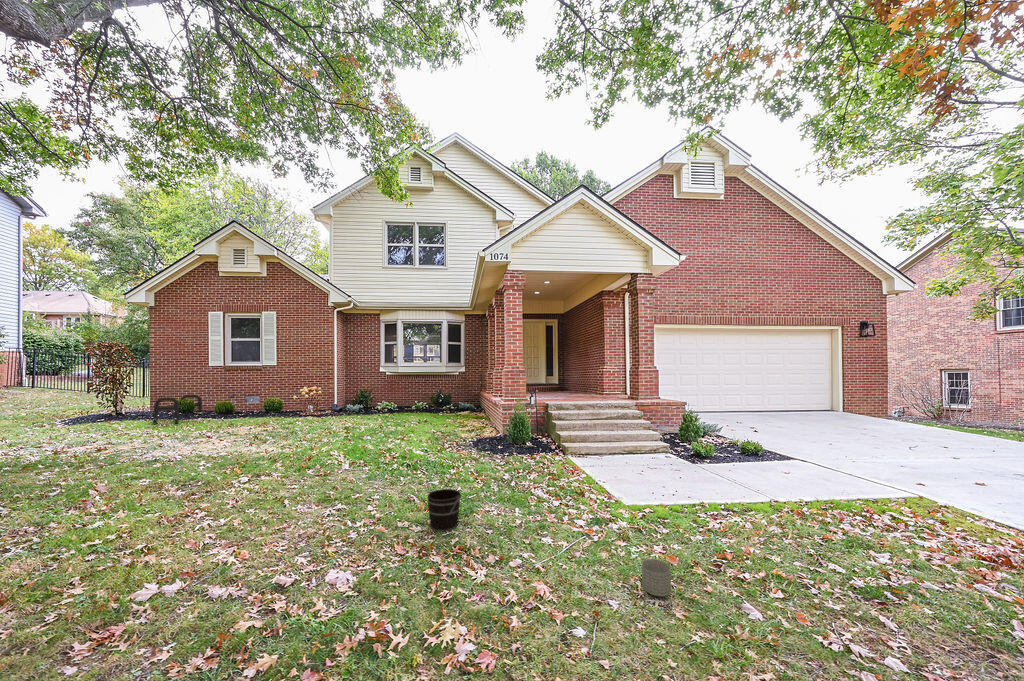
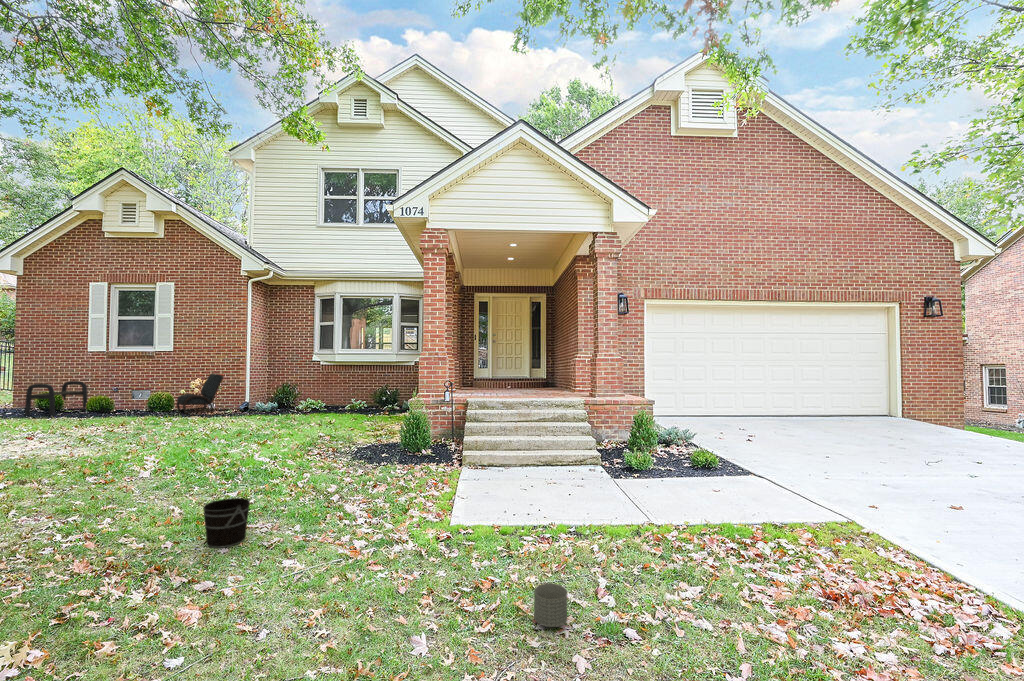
lounge chair: none [281,386,320,421] -> present [177,374,224,414]
planter: present [642,559,671,596] -> present [534,583,567,627]

